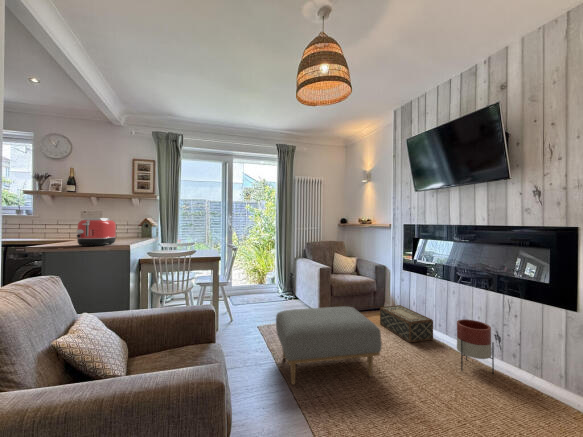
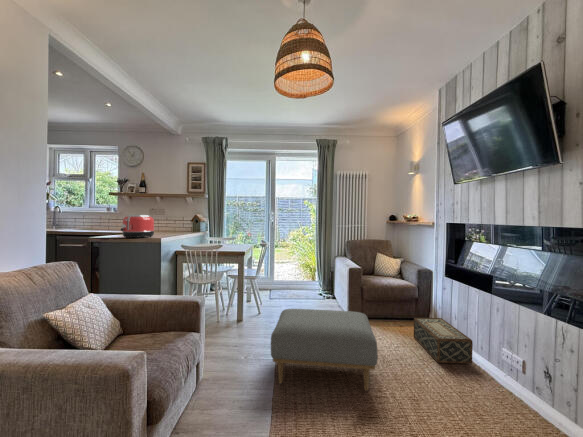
planter: present [457,319,494,374] -> none [487,344,535,420]

